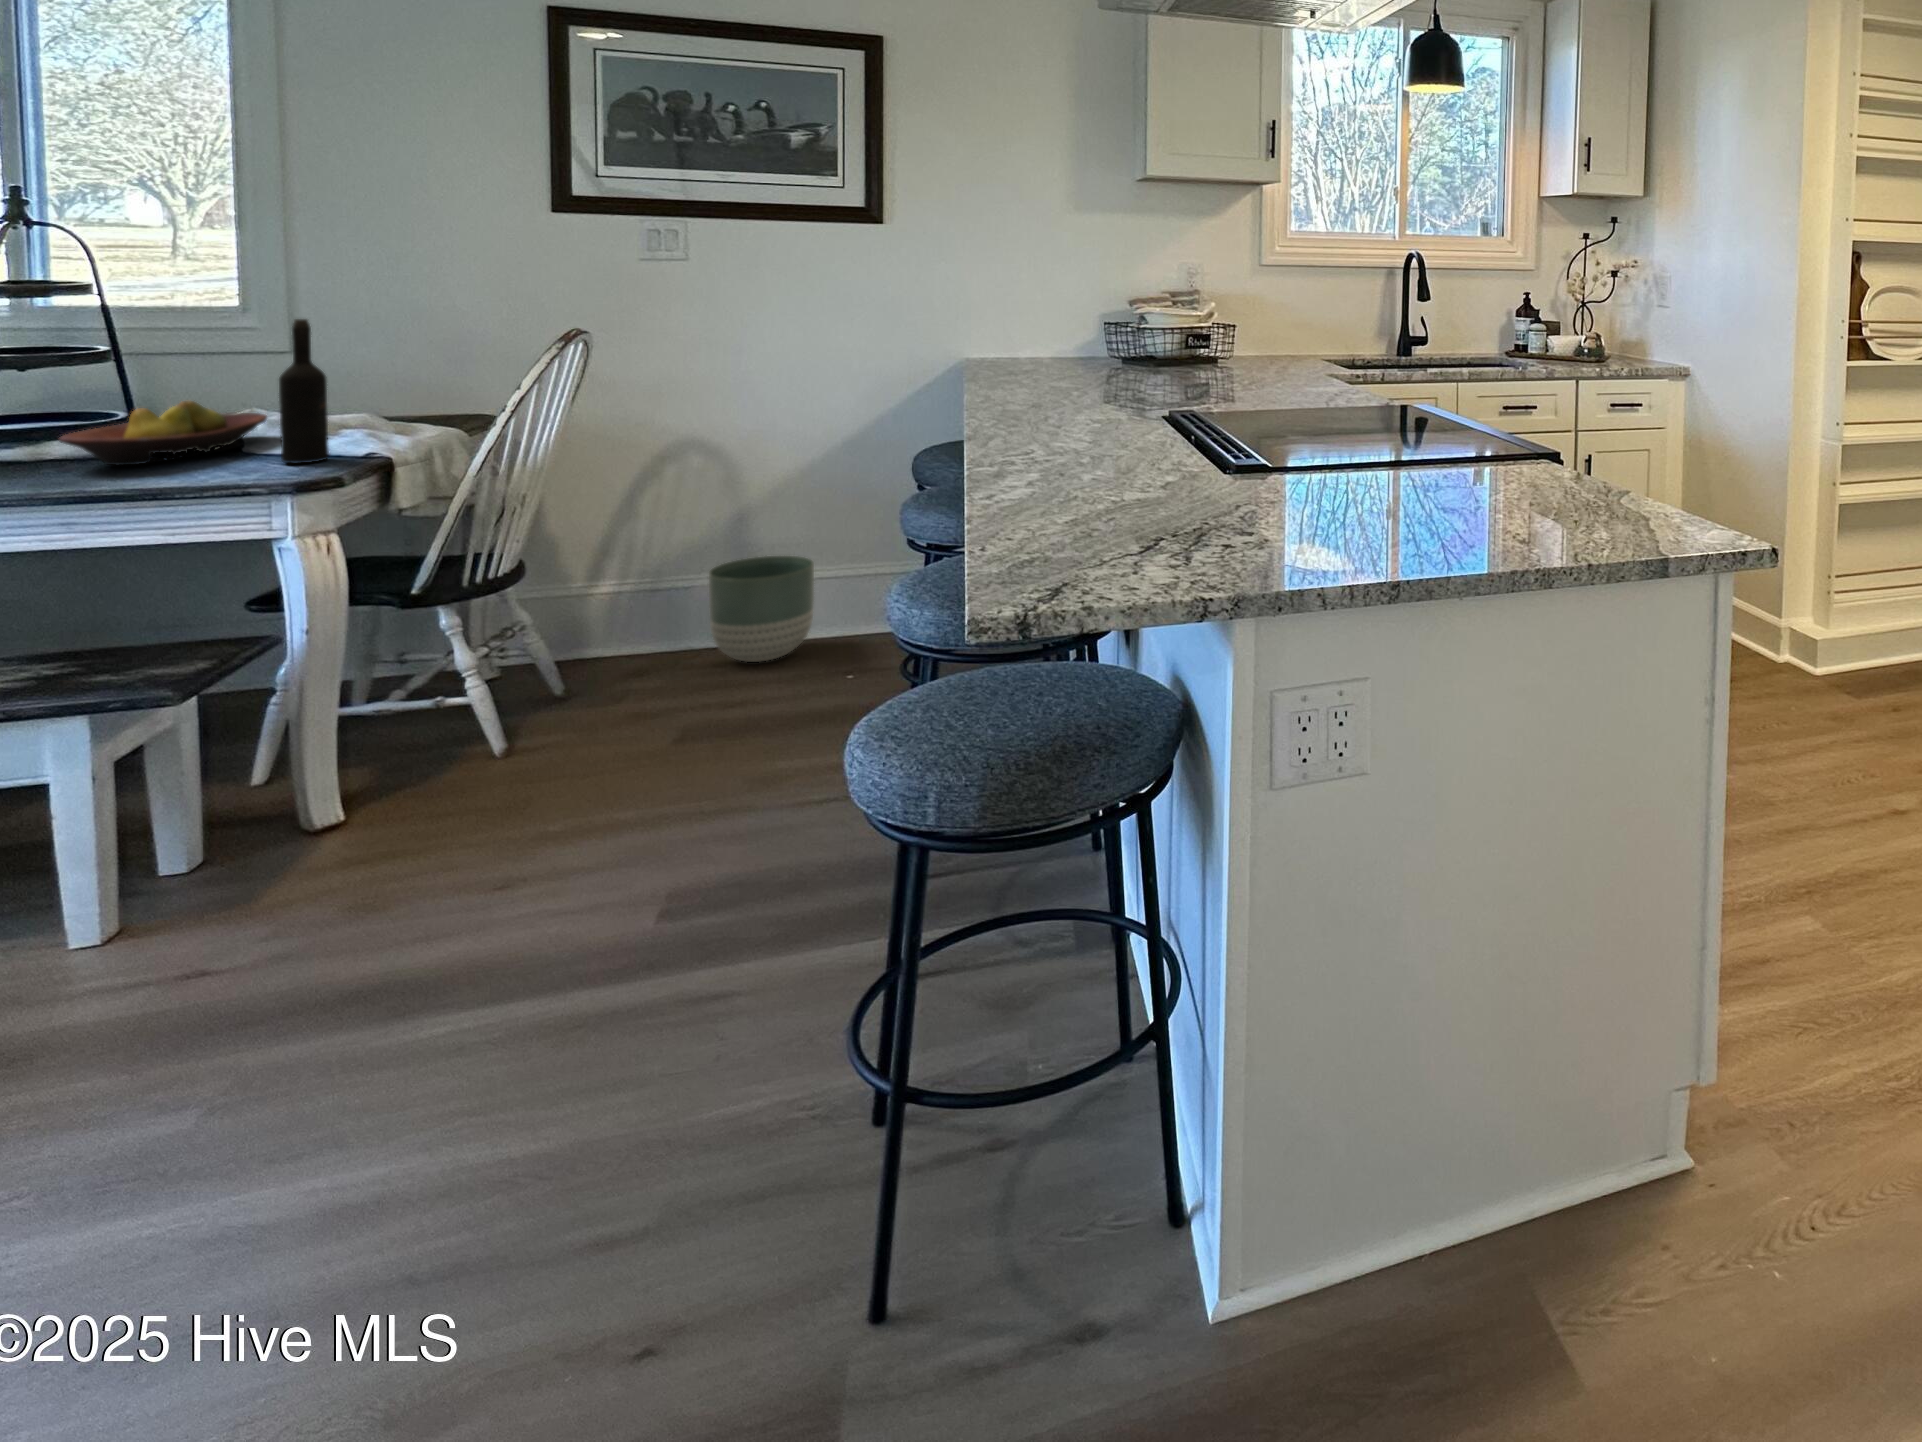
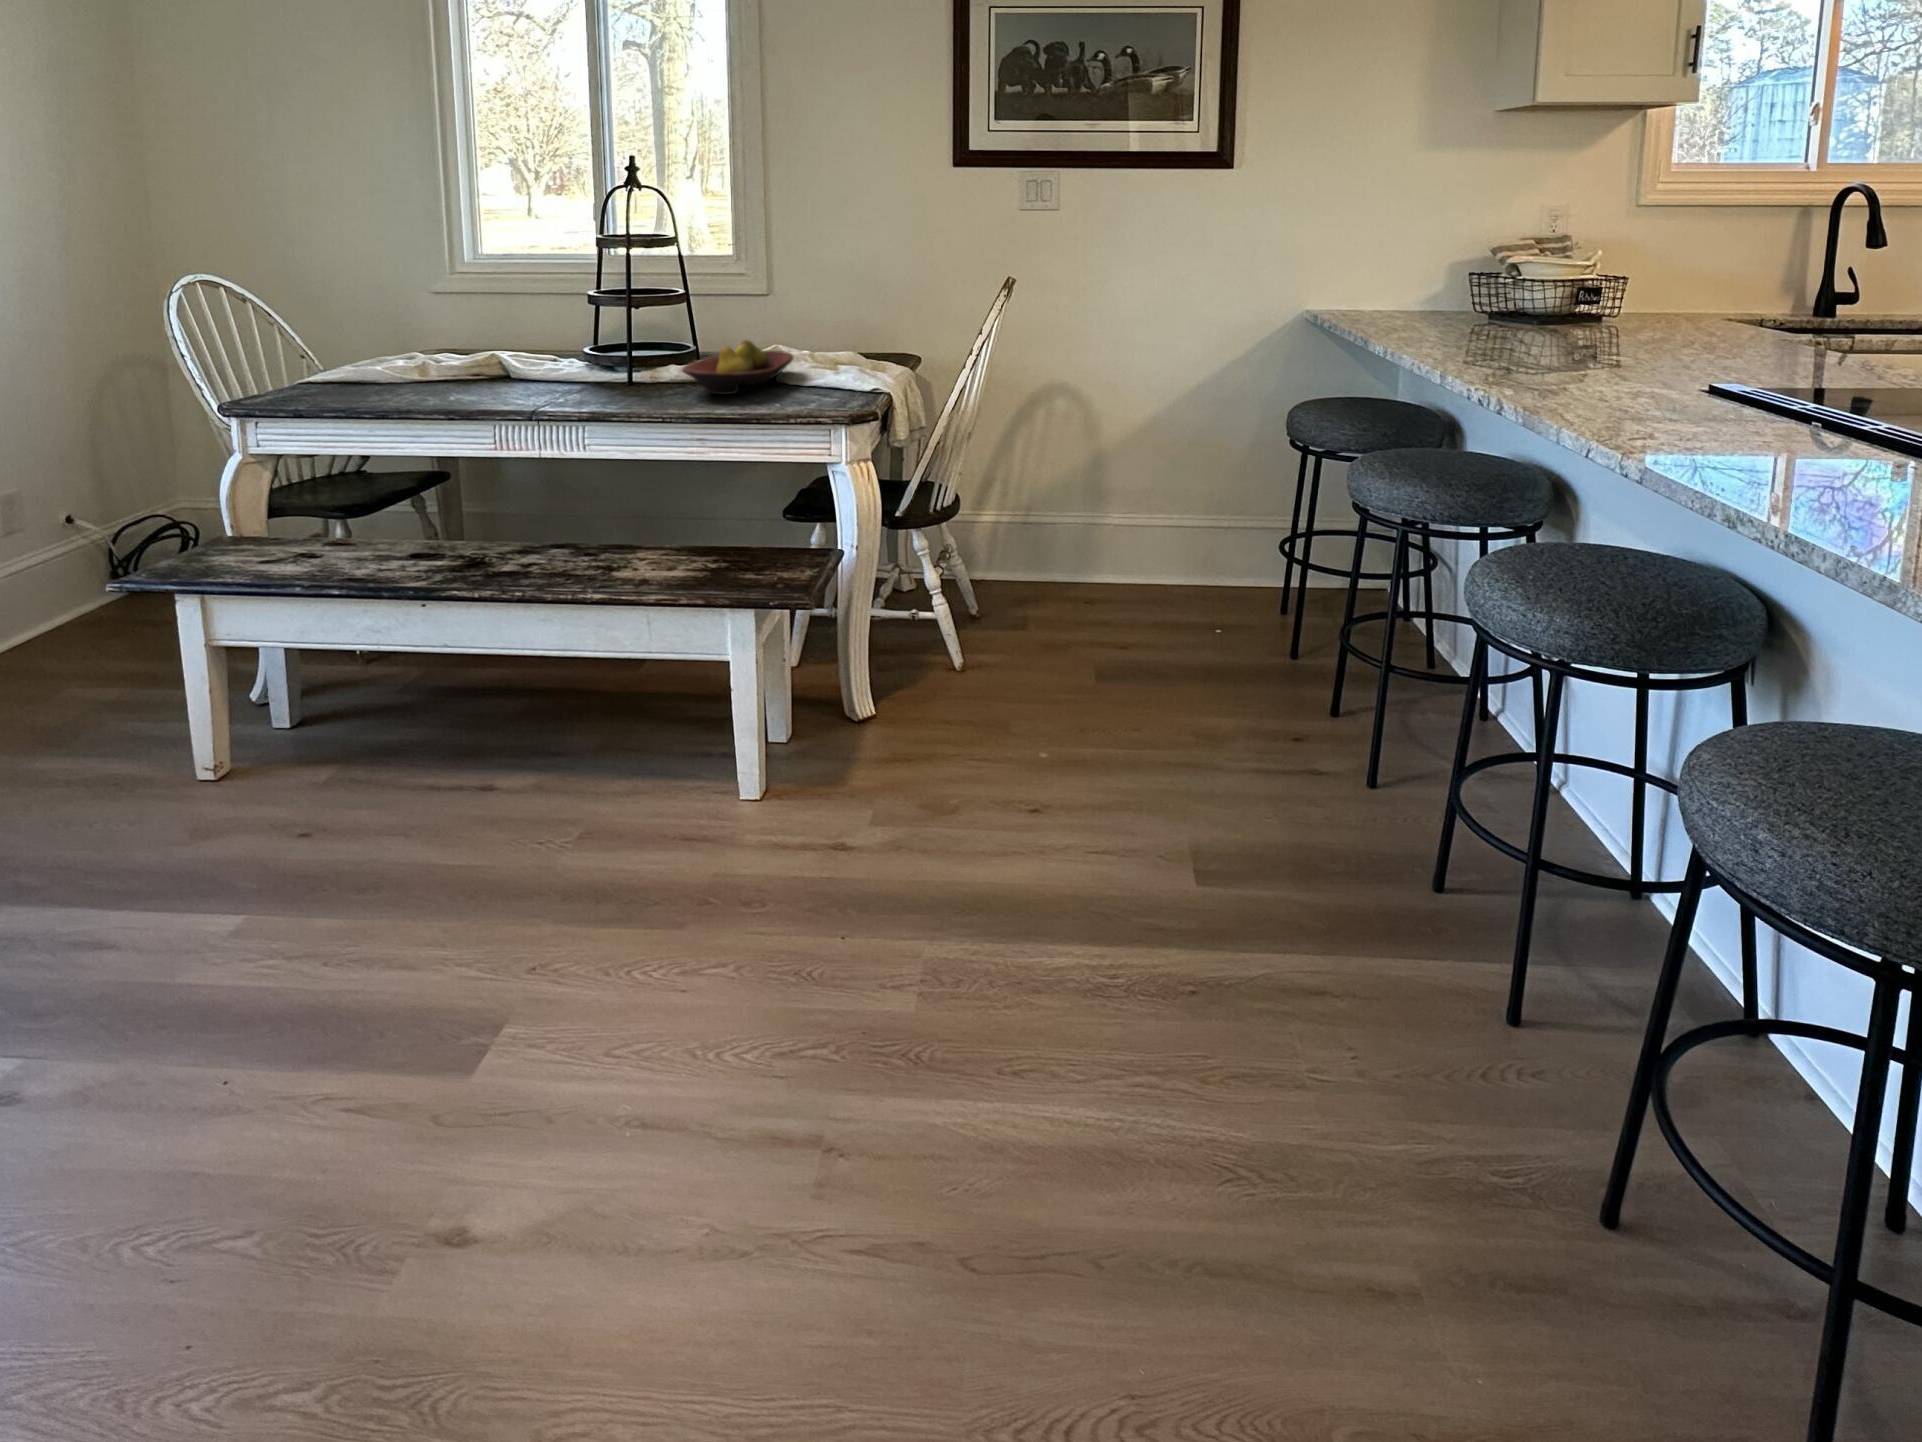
wine bottle: present [279,319,329,463] -> none [823,271,855,400]
planter: present [709,556,814,662] -> none [1084,501,1174,603]

